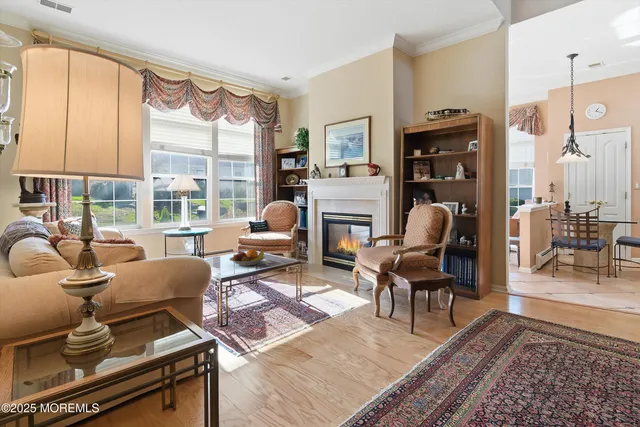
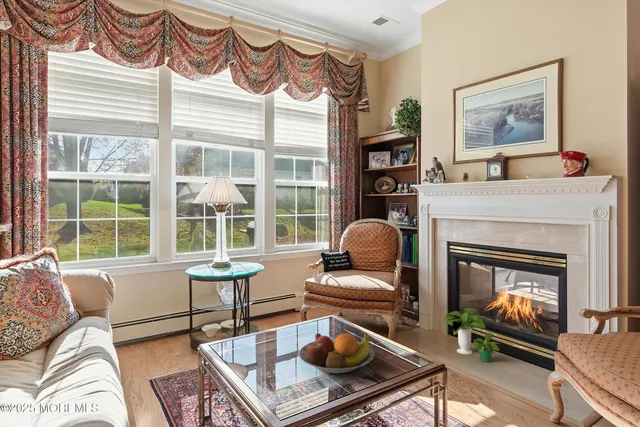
potted plant: none [316,249,344,275] -> present [442,308,499,362]

